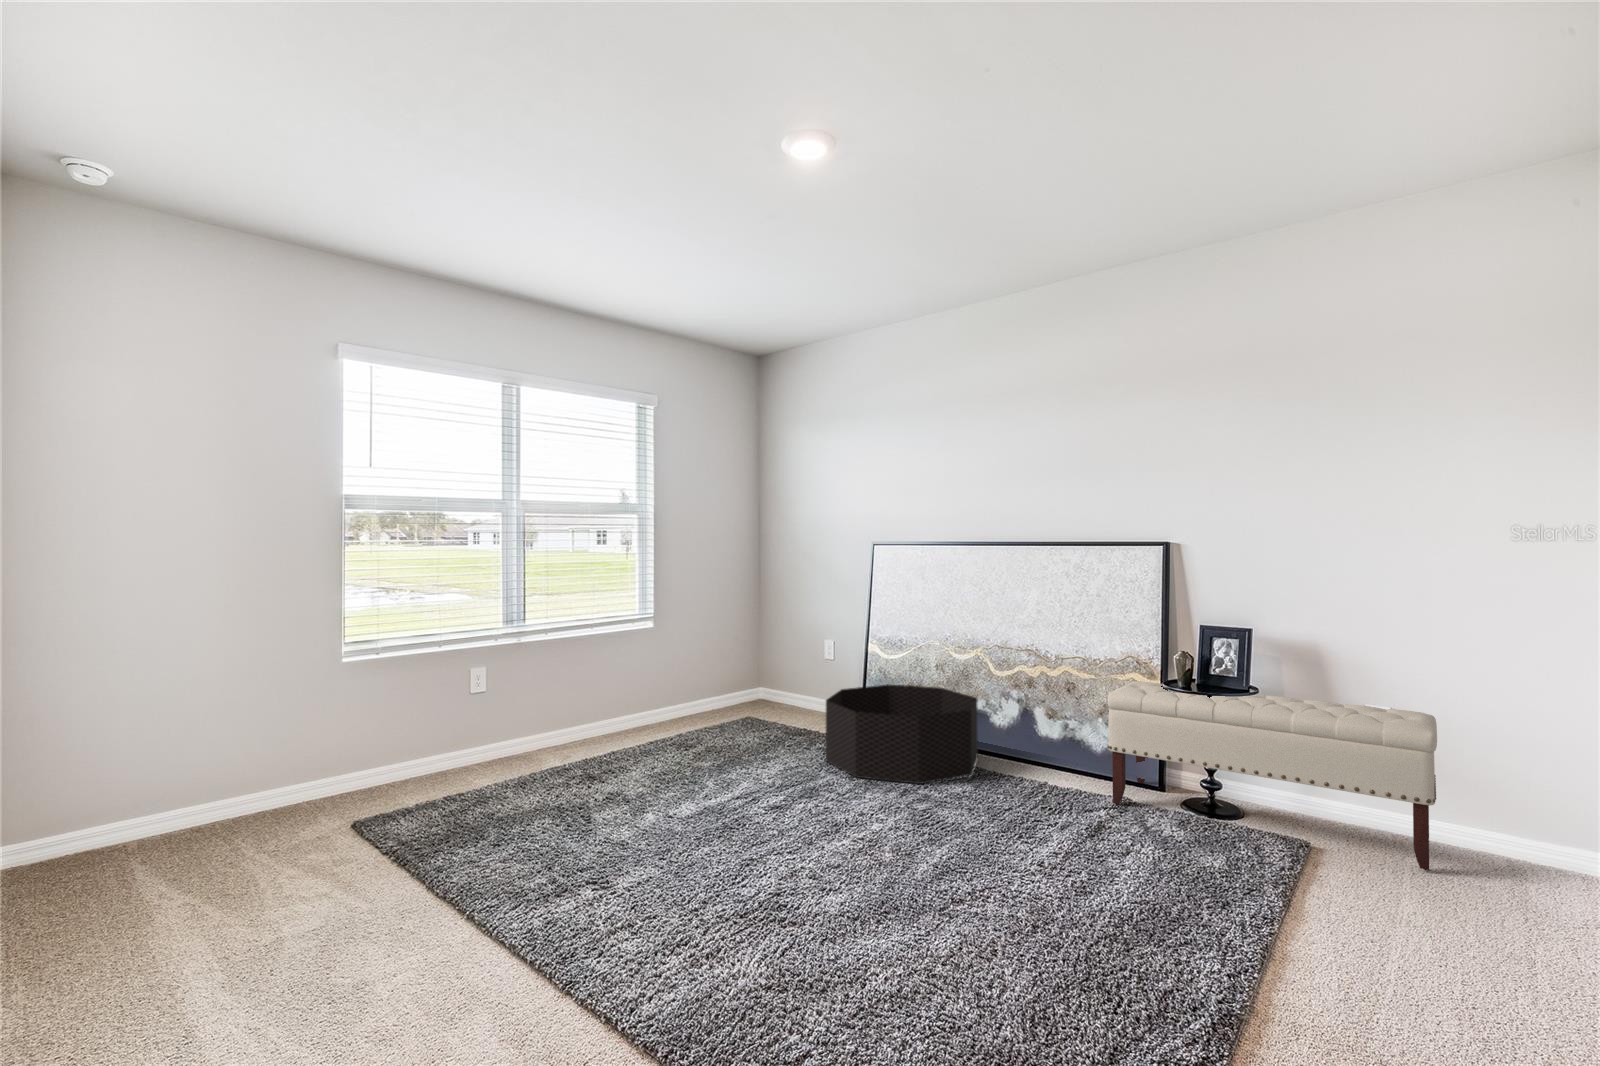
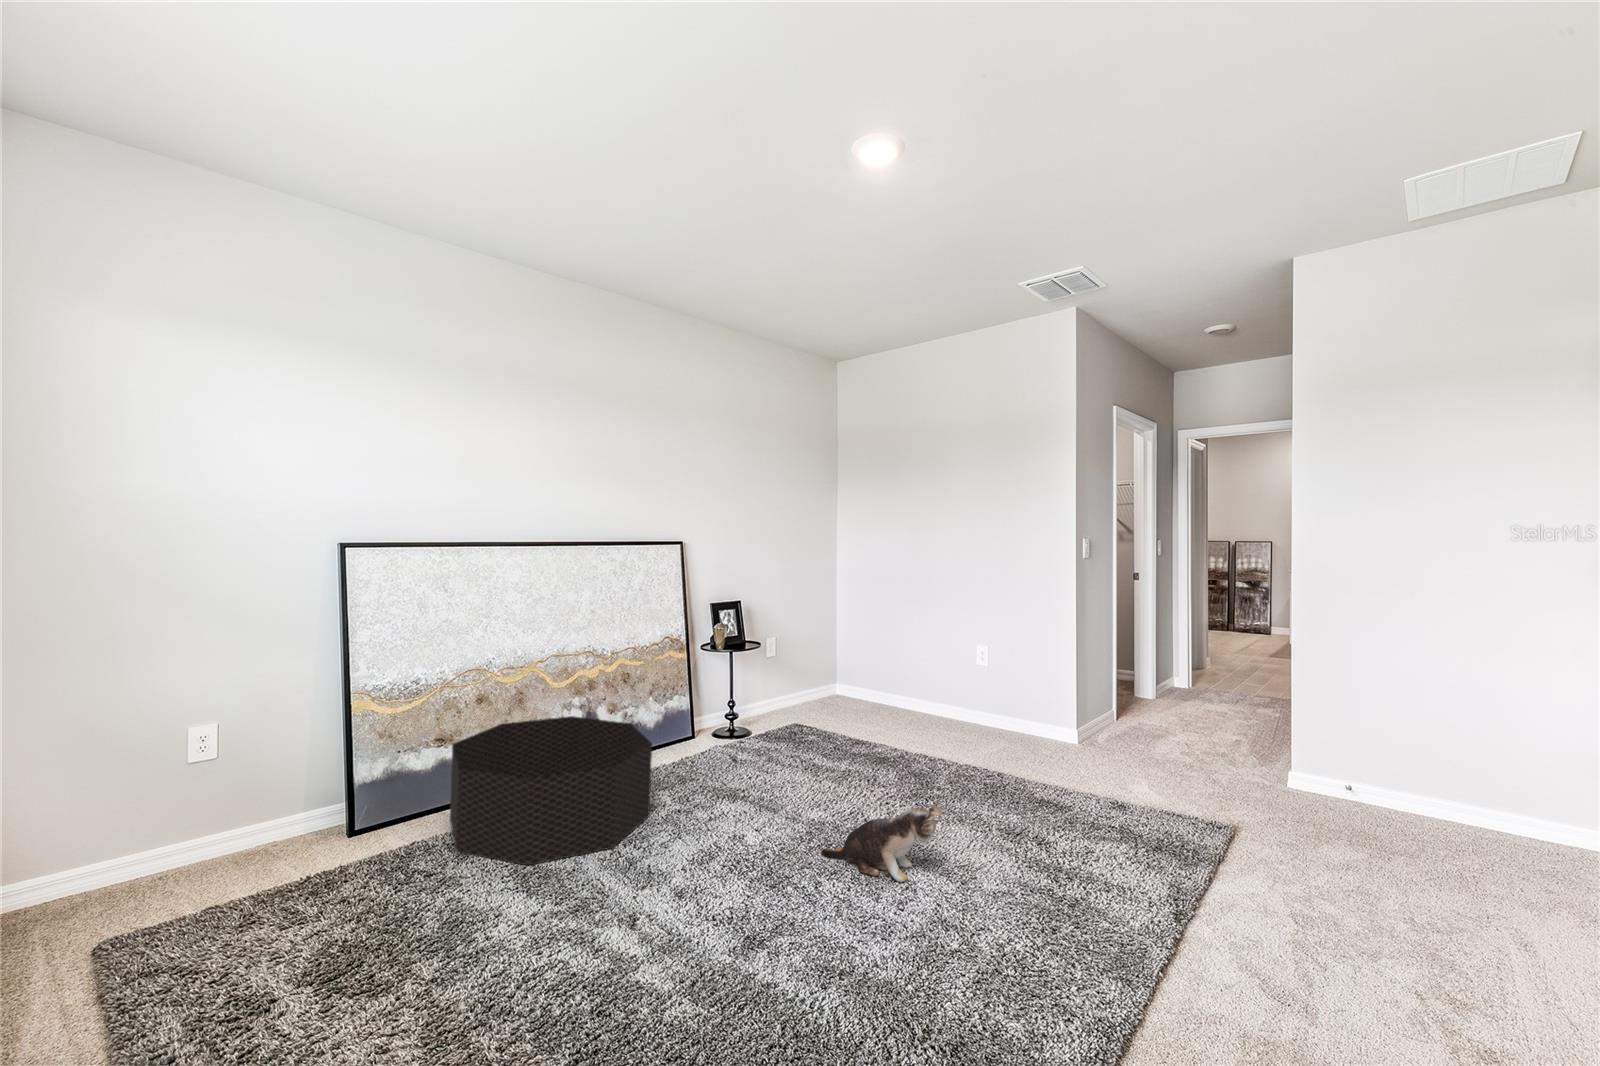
bench: present [1108,681,1437,870] -> none [668,636,831,754]
plush toy: none [795,806,867,883] -> present [822,805,942,882]

